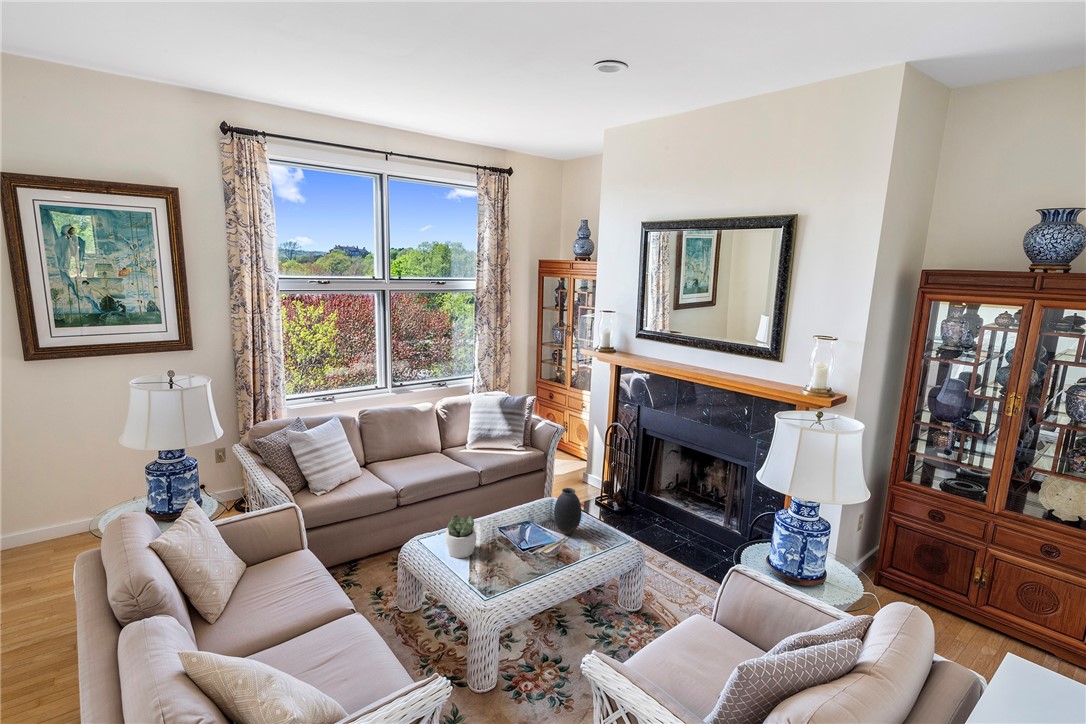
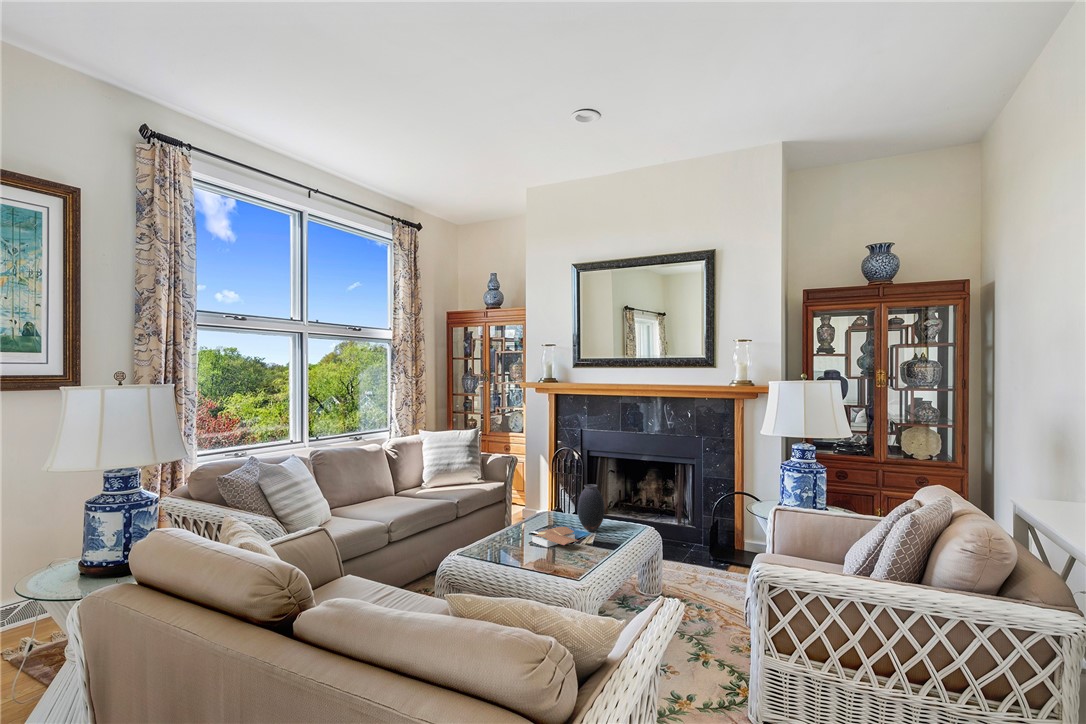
succulent plant: present [445,514,476,558] -> none [496,515,529,560]
book: none [497,525,537,553] -> present [532,527,578,547]

